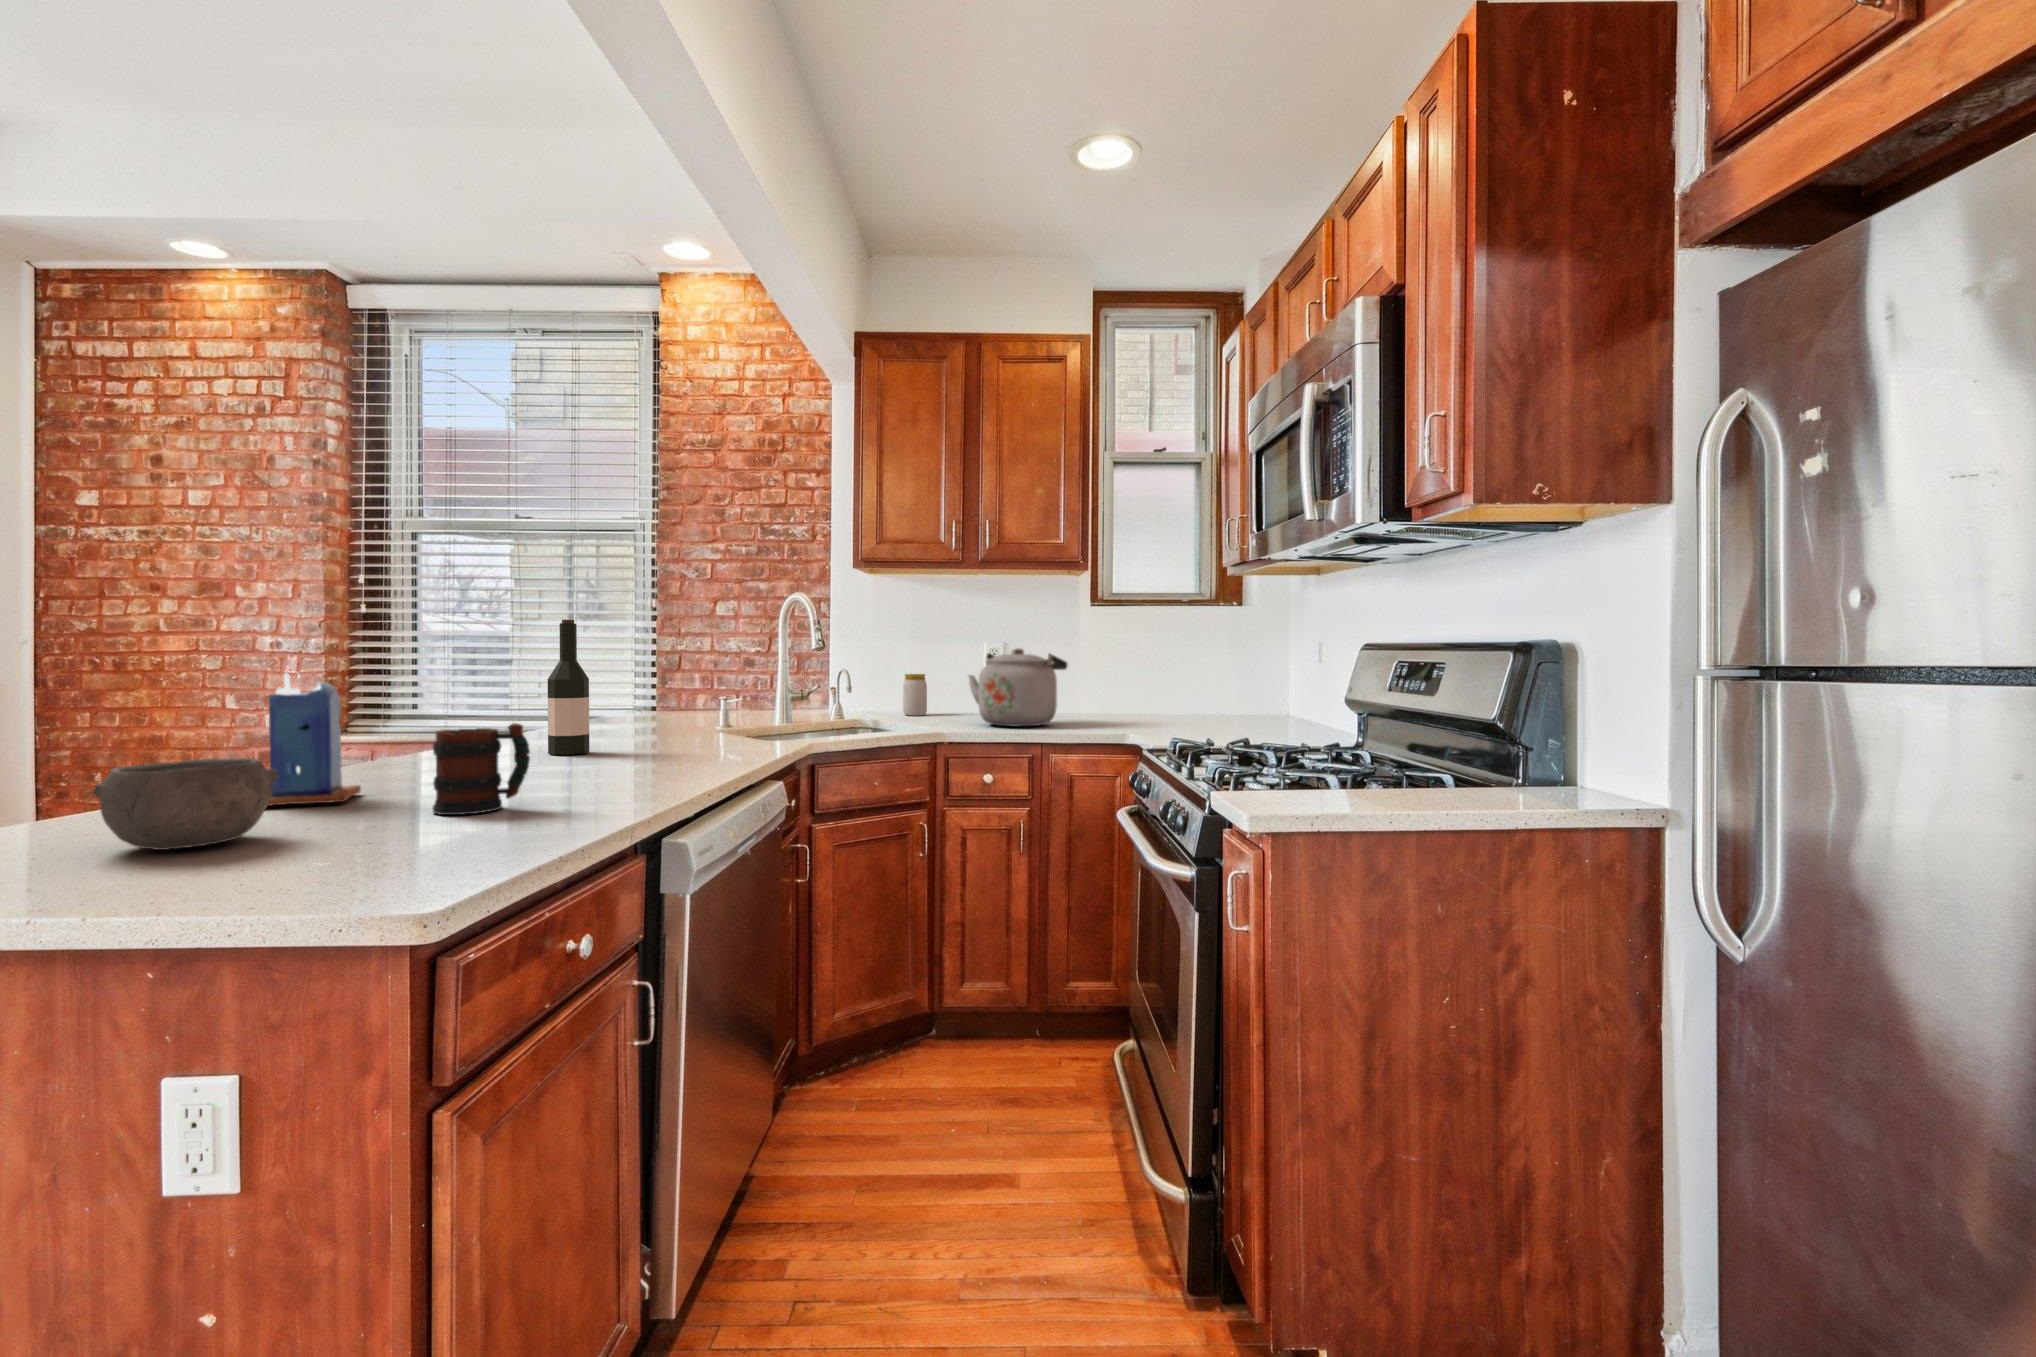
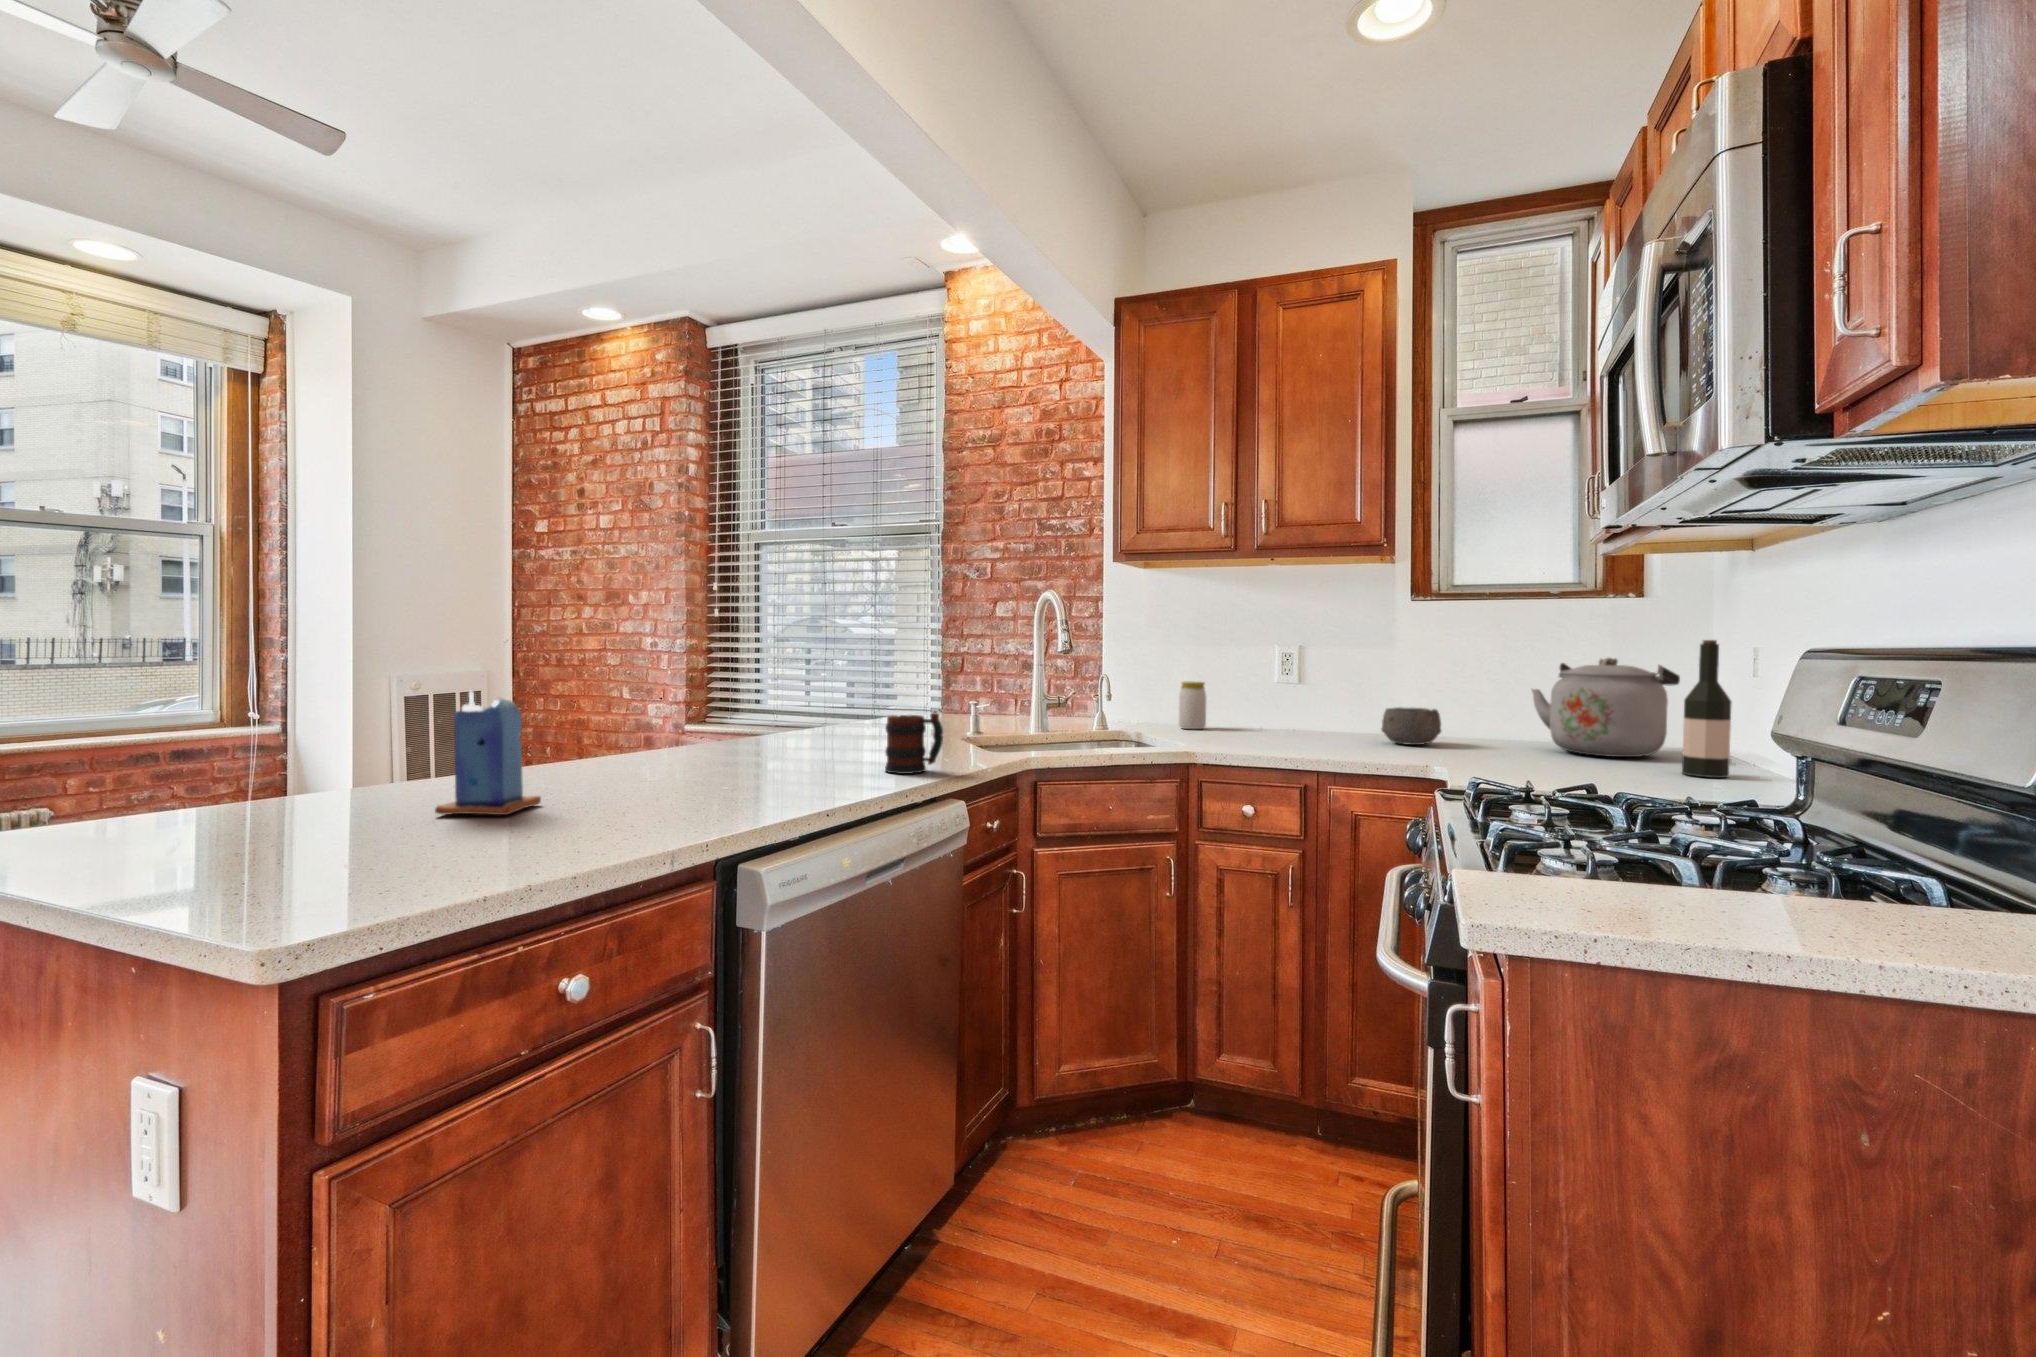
wine bottle: present [548,620,589,755] -> present [1682,640,1732,778]
kettle: present [969,648,1067,726] -> present [1531,658,1680,757]
mug: present [433,723,530,815] -> present [885,713,943,774]
bowl: present [93,758,278,850] -> present [1381,707,1441,745]

